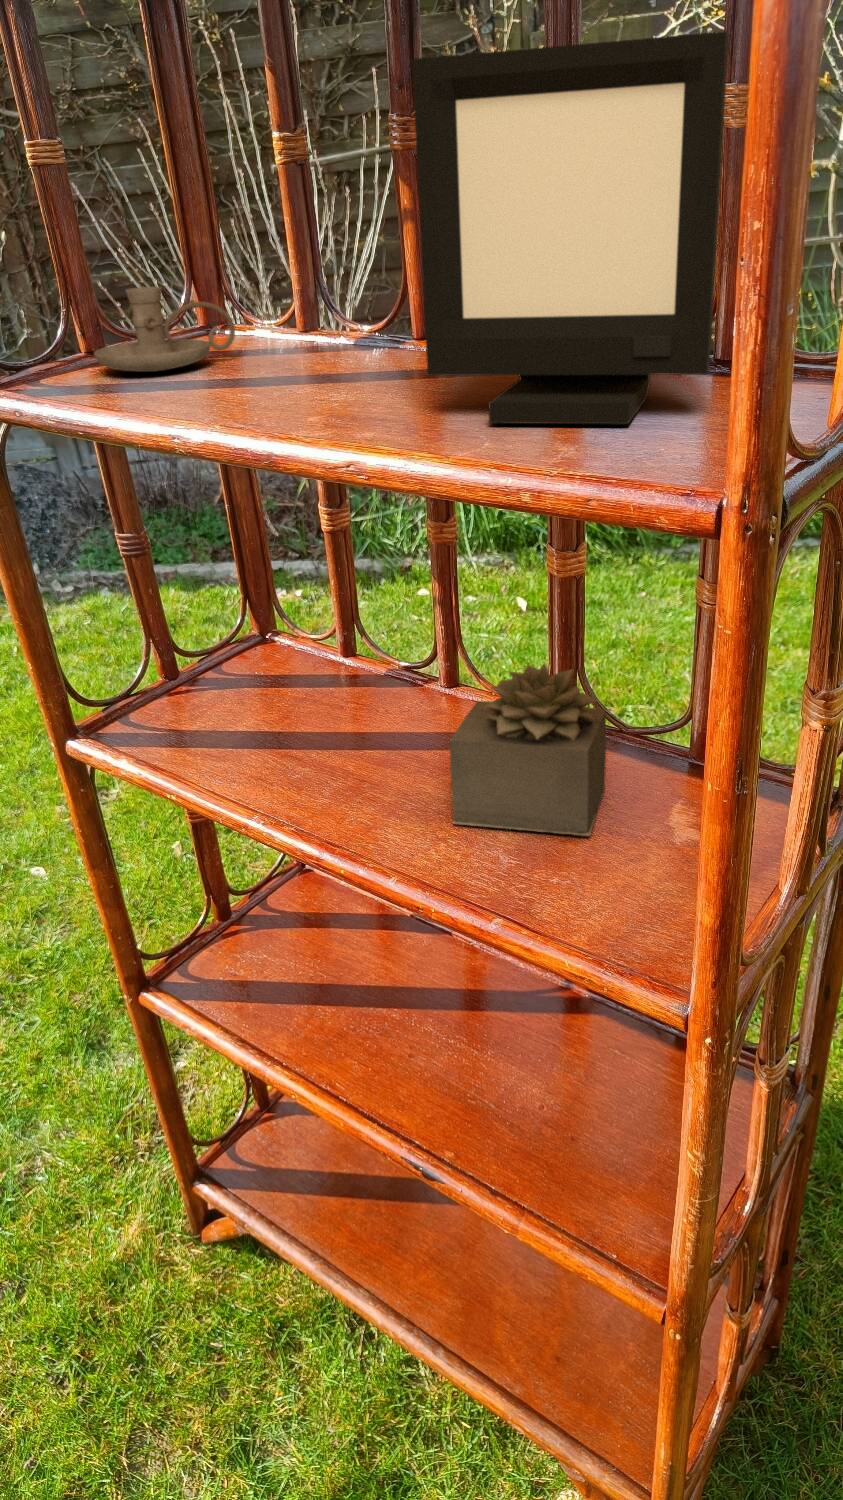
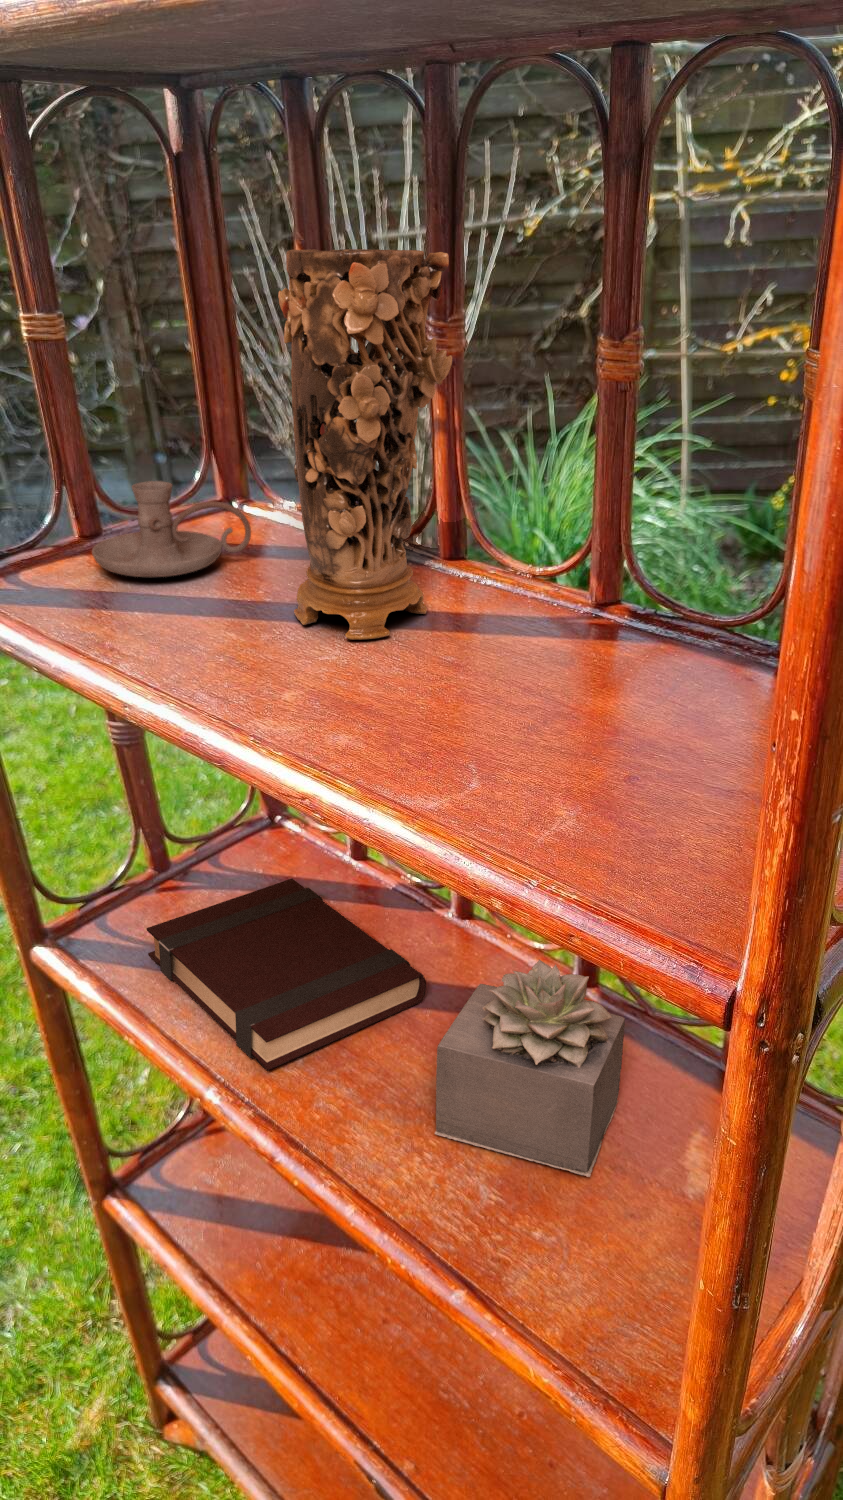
decorative vase: none [251,18,411,387] -> present [278,249,452,640]
picture frame: present [412,31,729,424] -> none [432,342,809,774]
book: none [171,666,426,798] -> present [147,878,426,1071]

